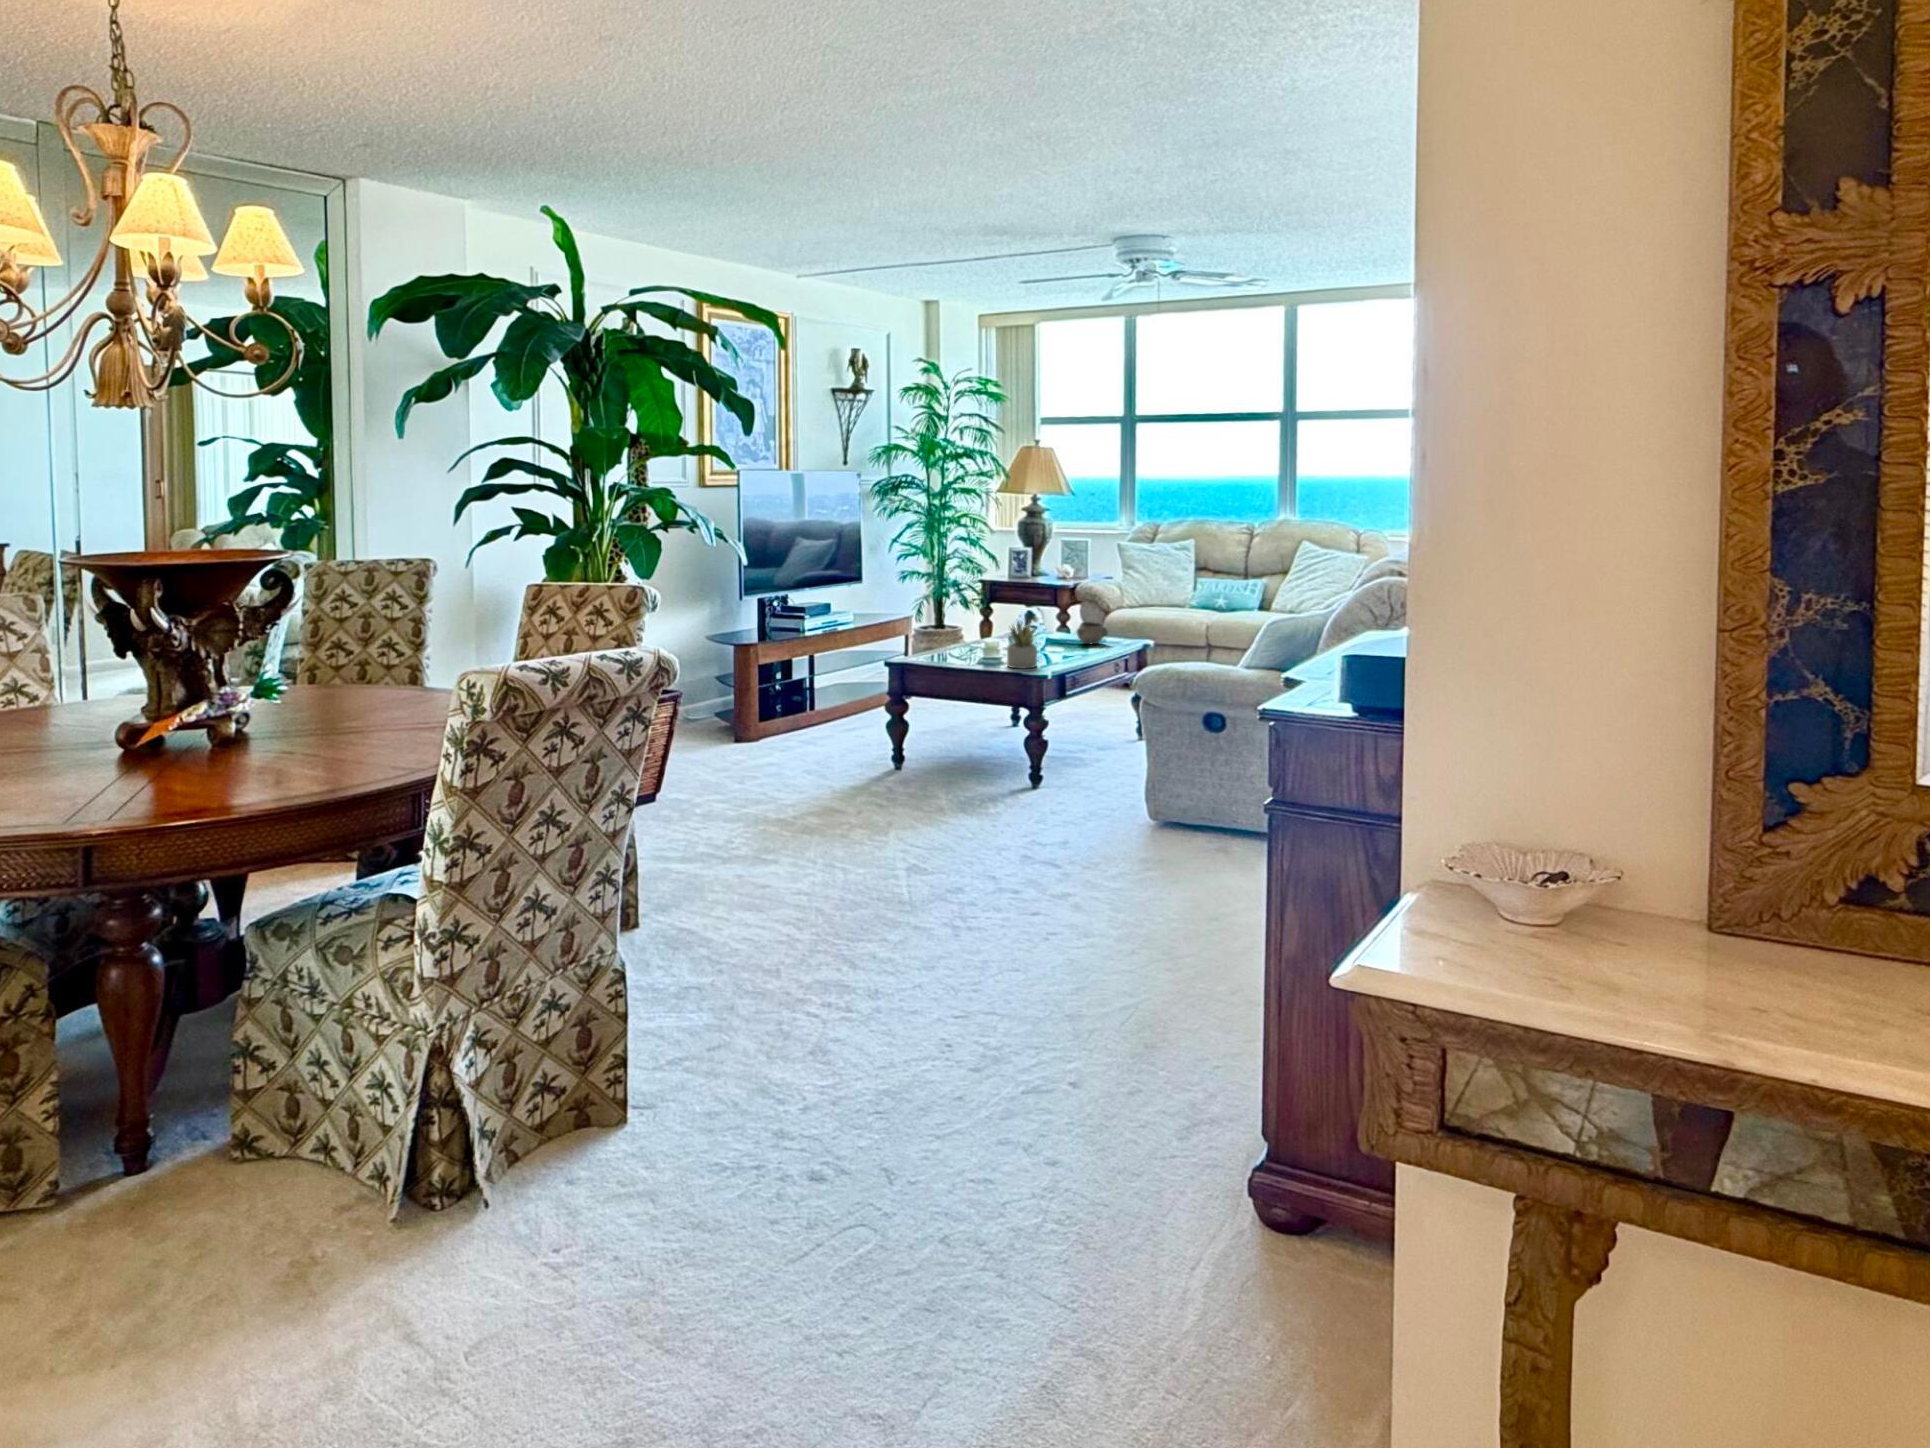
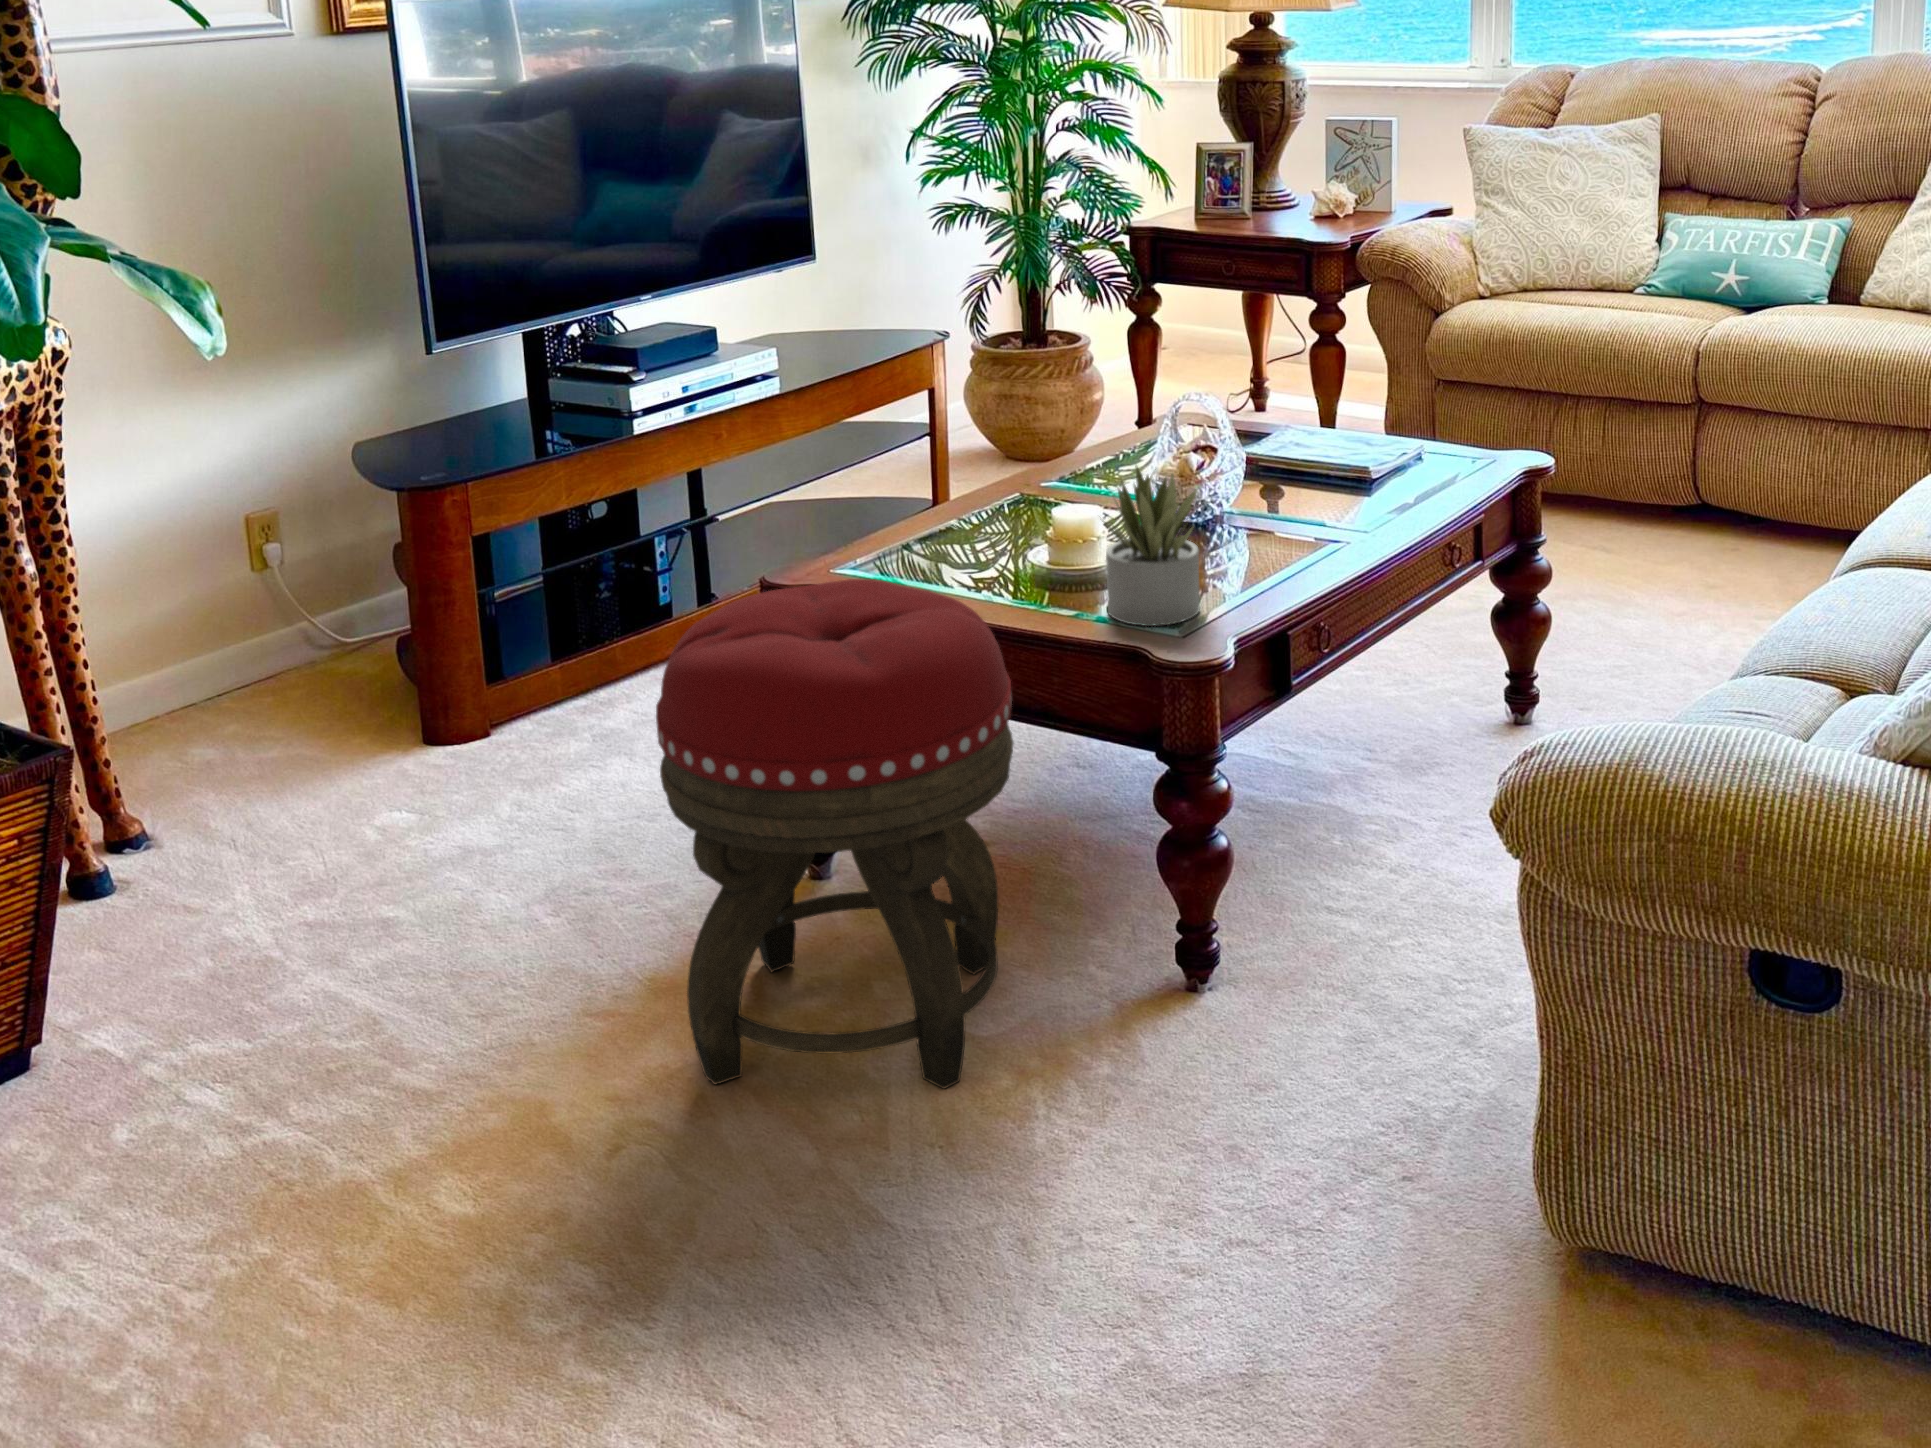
decorative bowl: present [1077,622,1108,644] -> none [1336,415,1427,482]
footstool: none [873,650,982,801] -> present [656,579,1013,1089]

